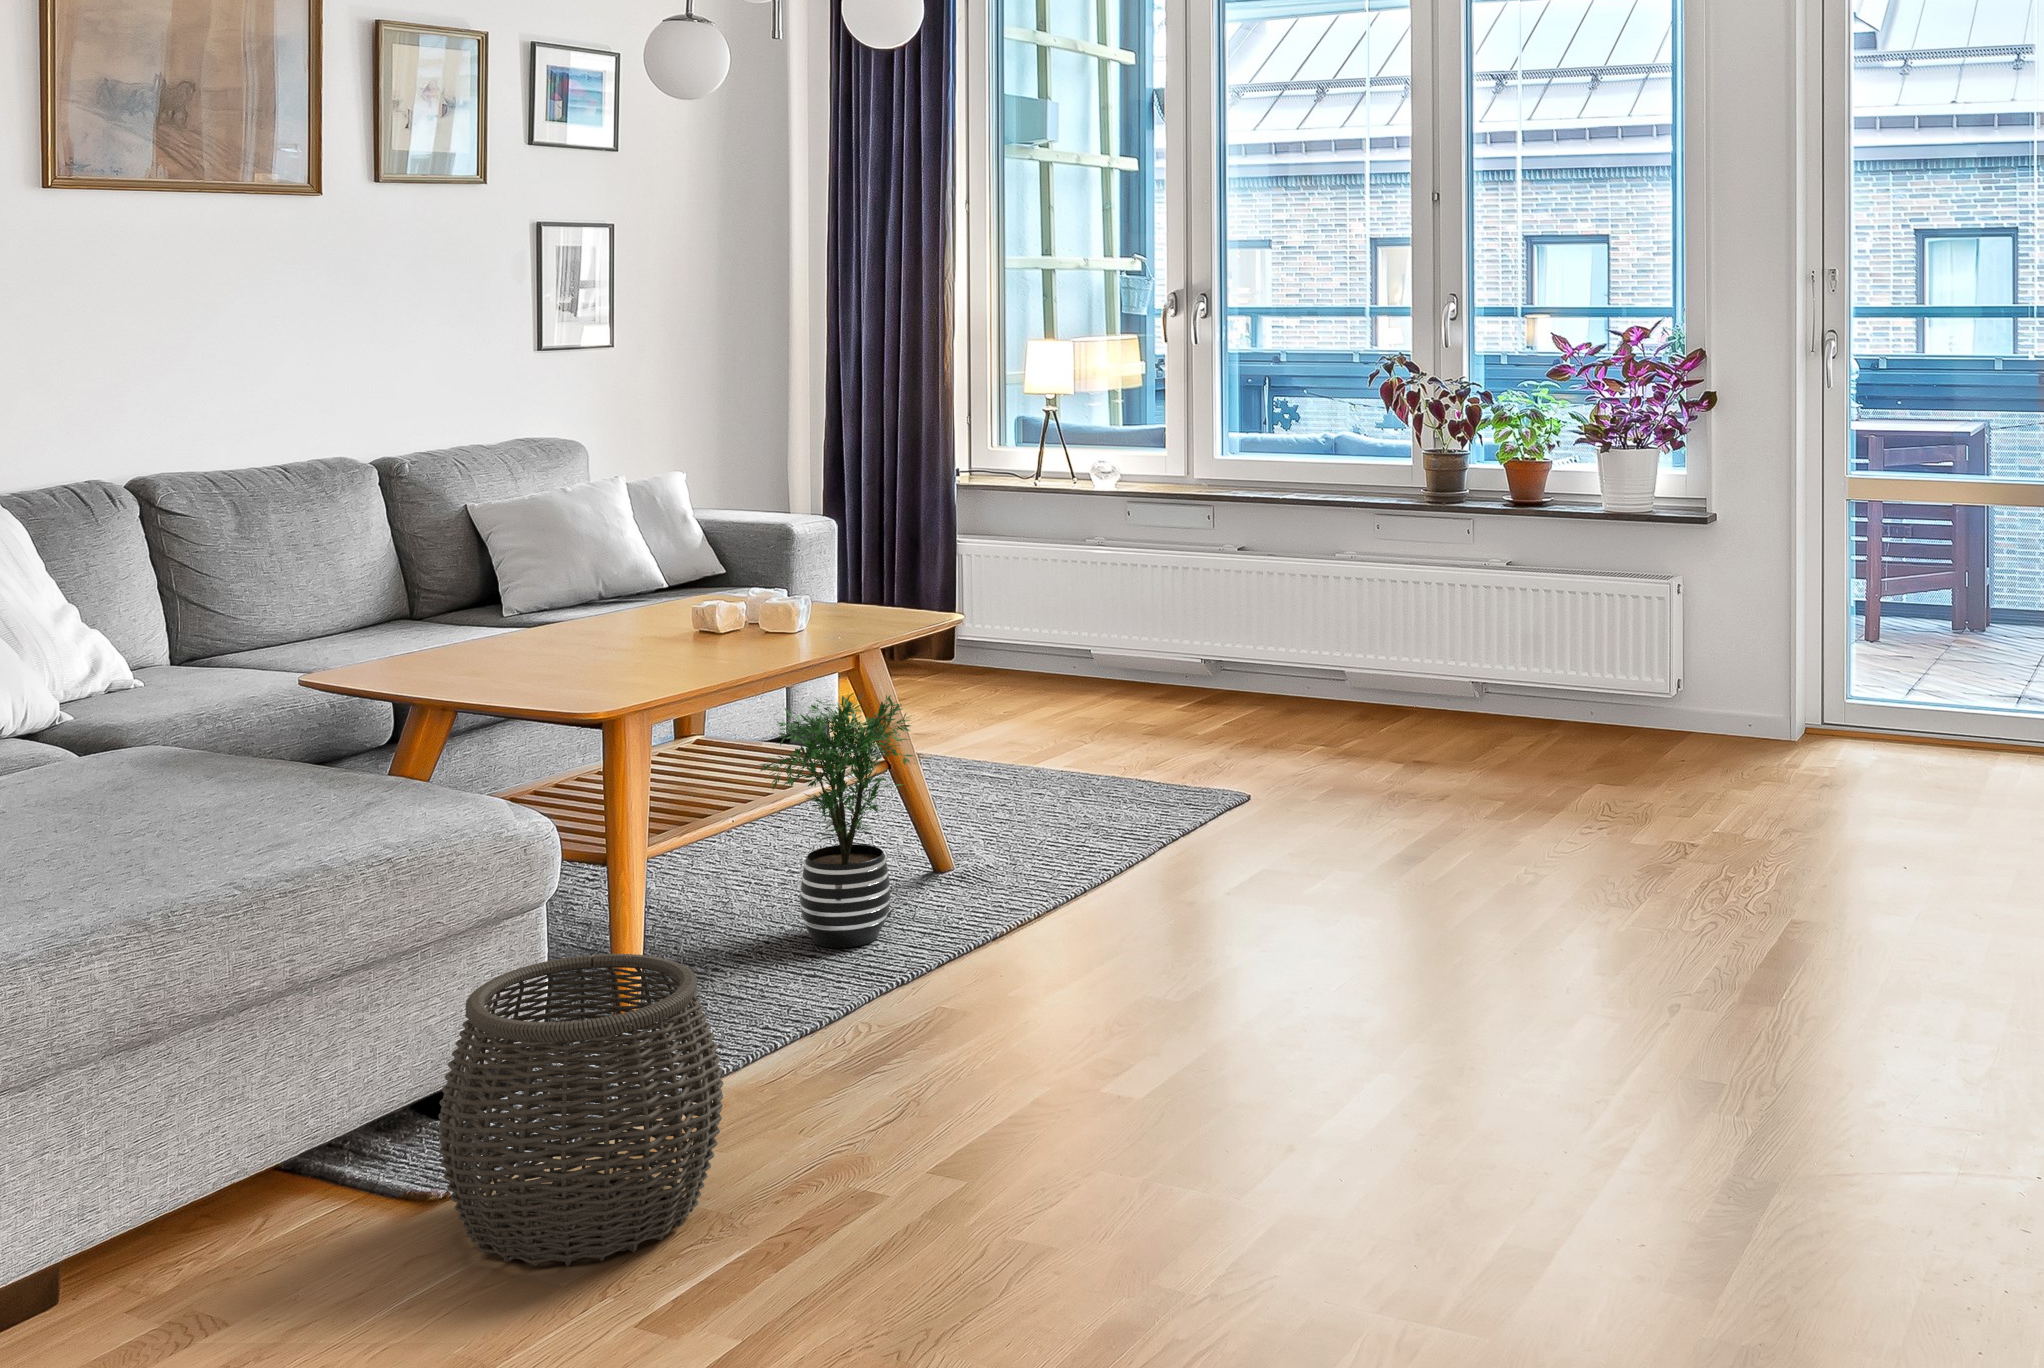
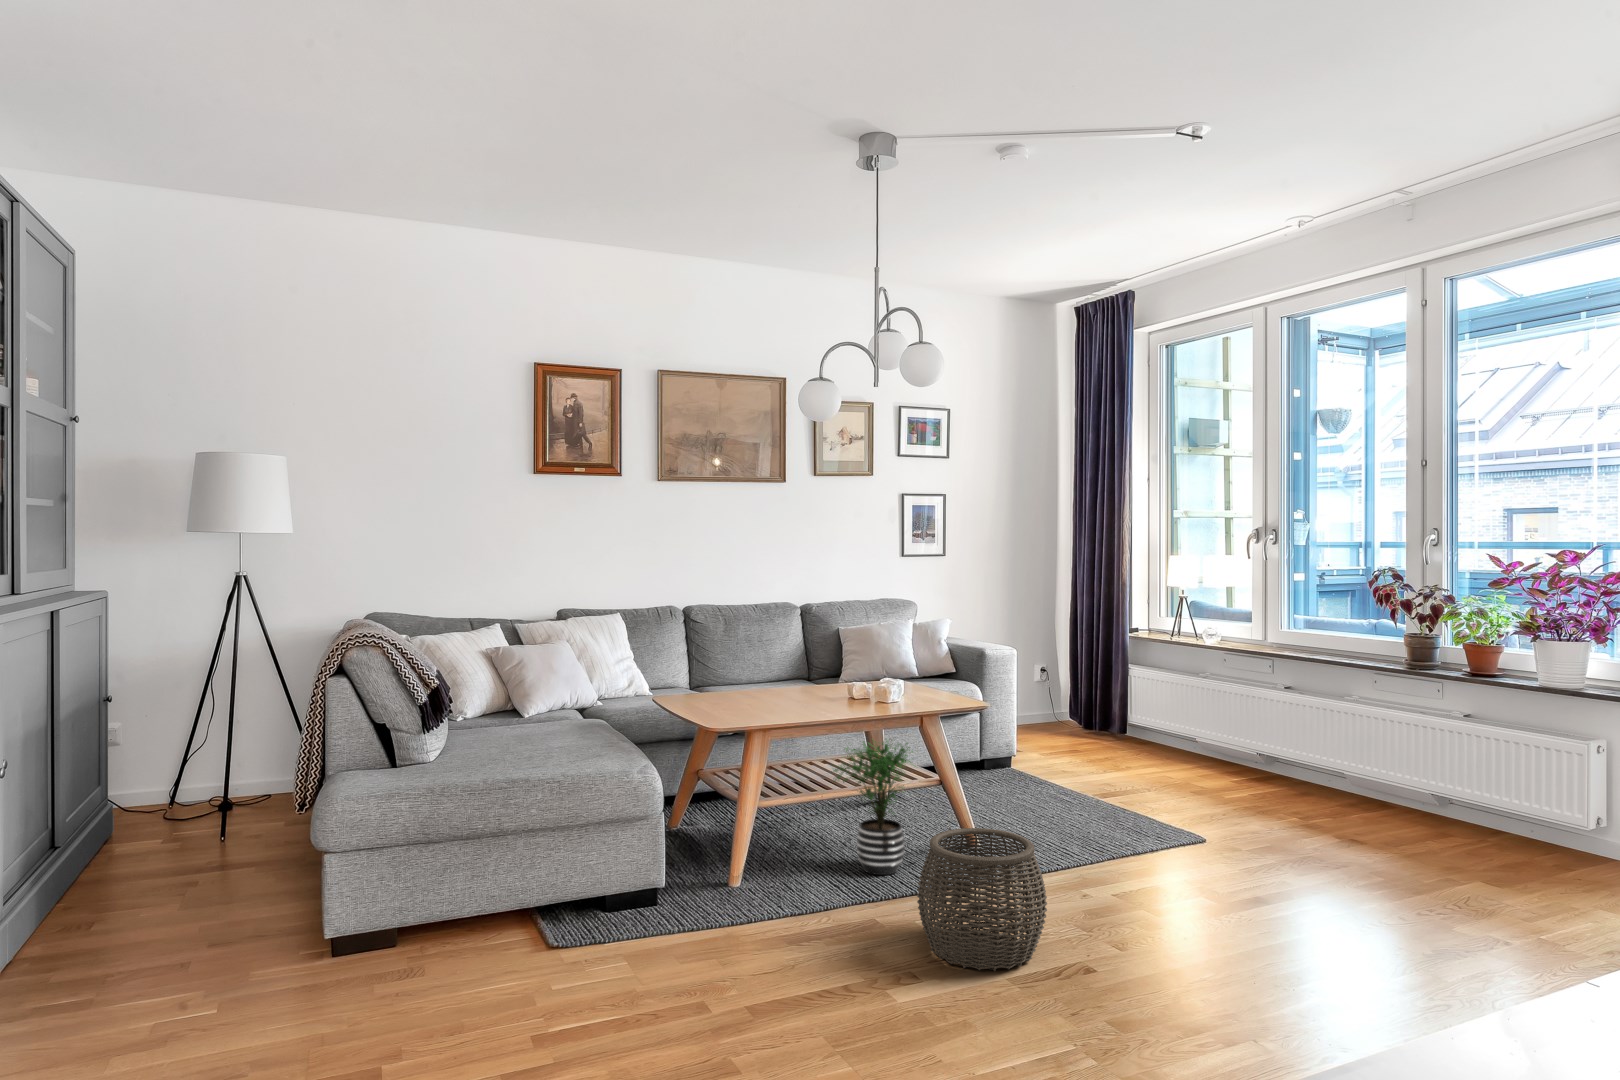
woven basket: present [438,954,723,1266] -> present [917,828,1047,971]

